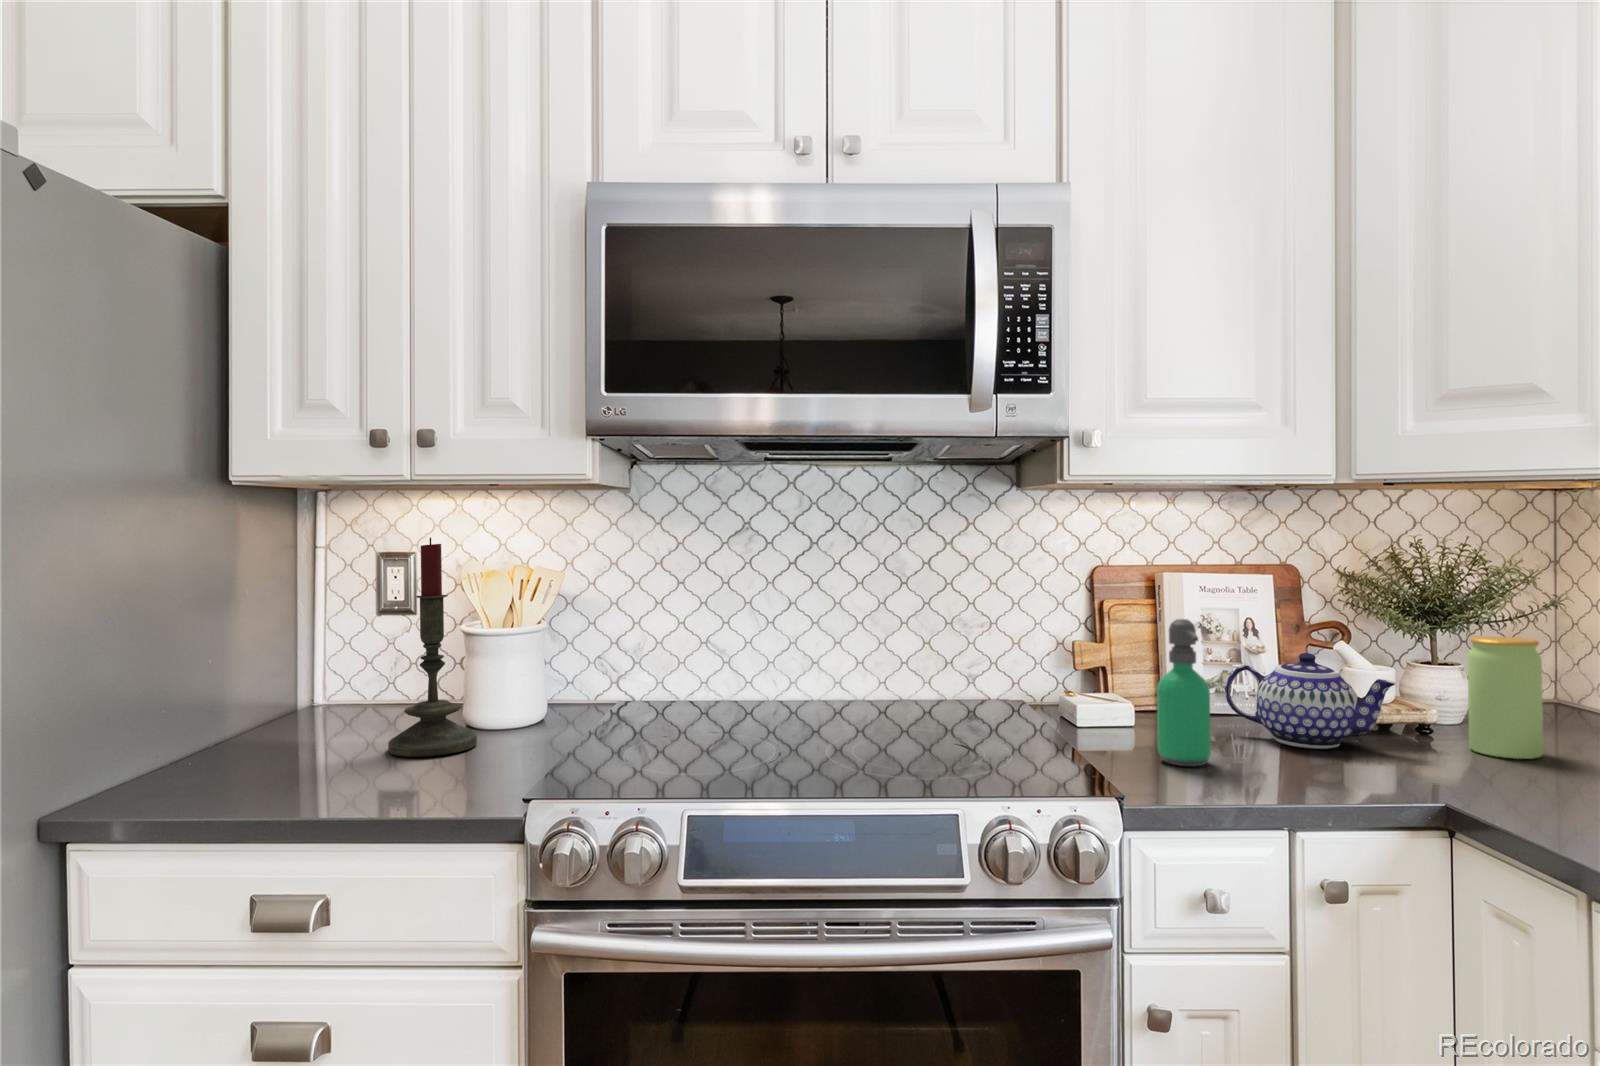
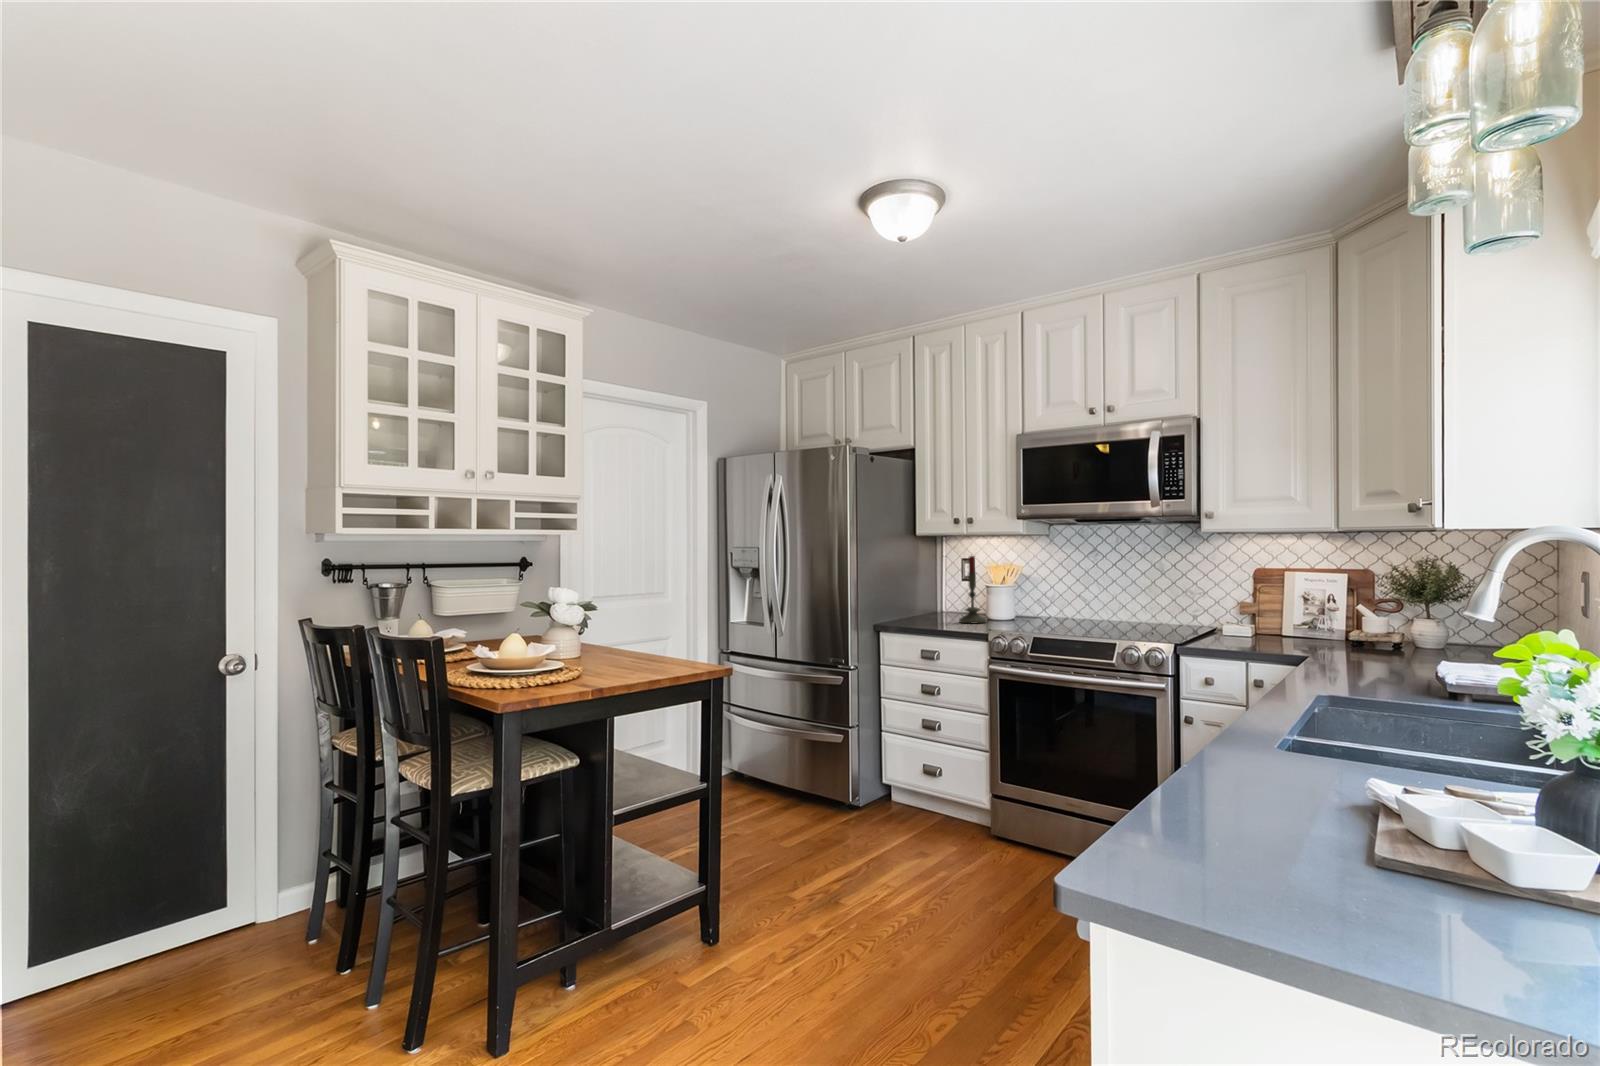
soap dispenser: present [1157,619,1211,766] -> none [1221,587,1244,644]
jar: present [1468,636,1543,759] -> none [1387,602,1422,655]
teapot: present [1225,653,1395,749] -> none [1285,606,1344,646]

